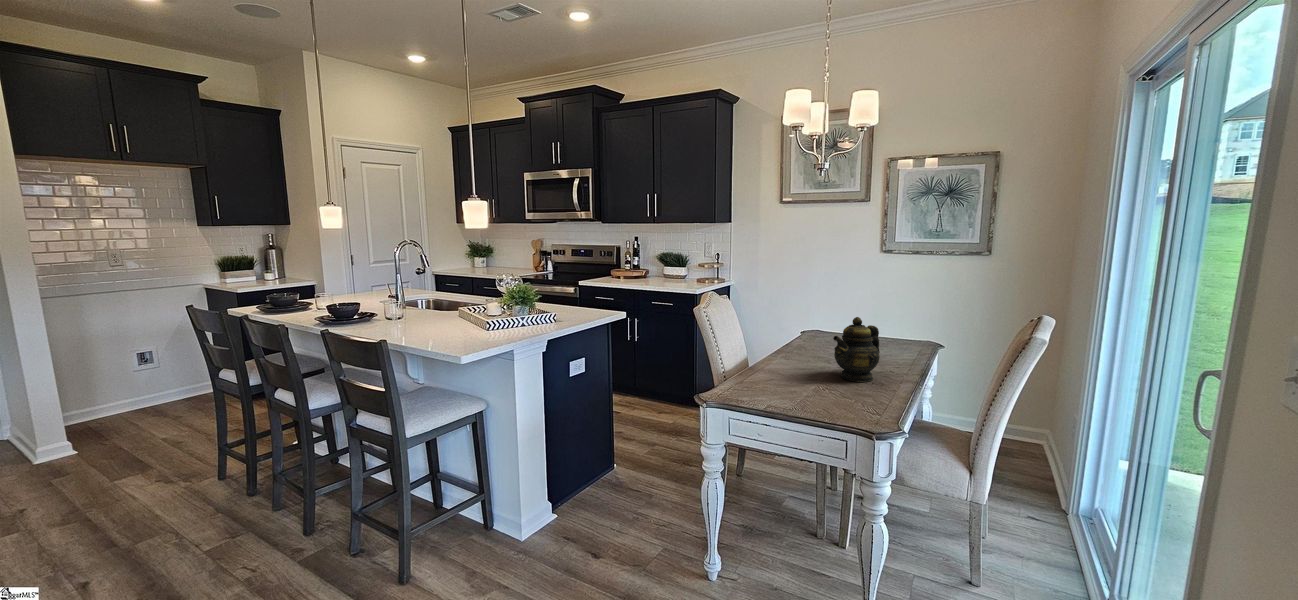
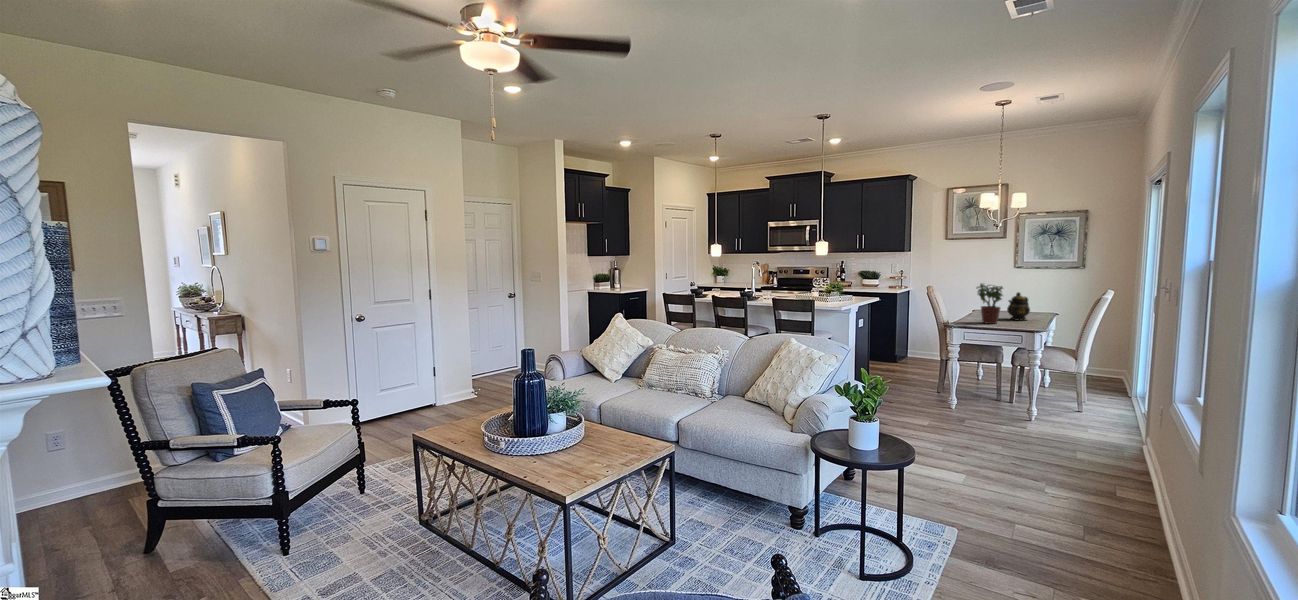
potted plant: none [755,302,816,398] -> present [977,284,1003,324]

